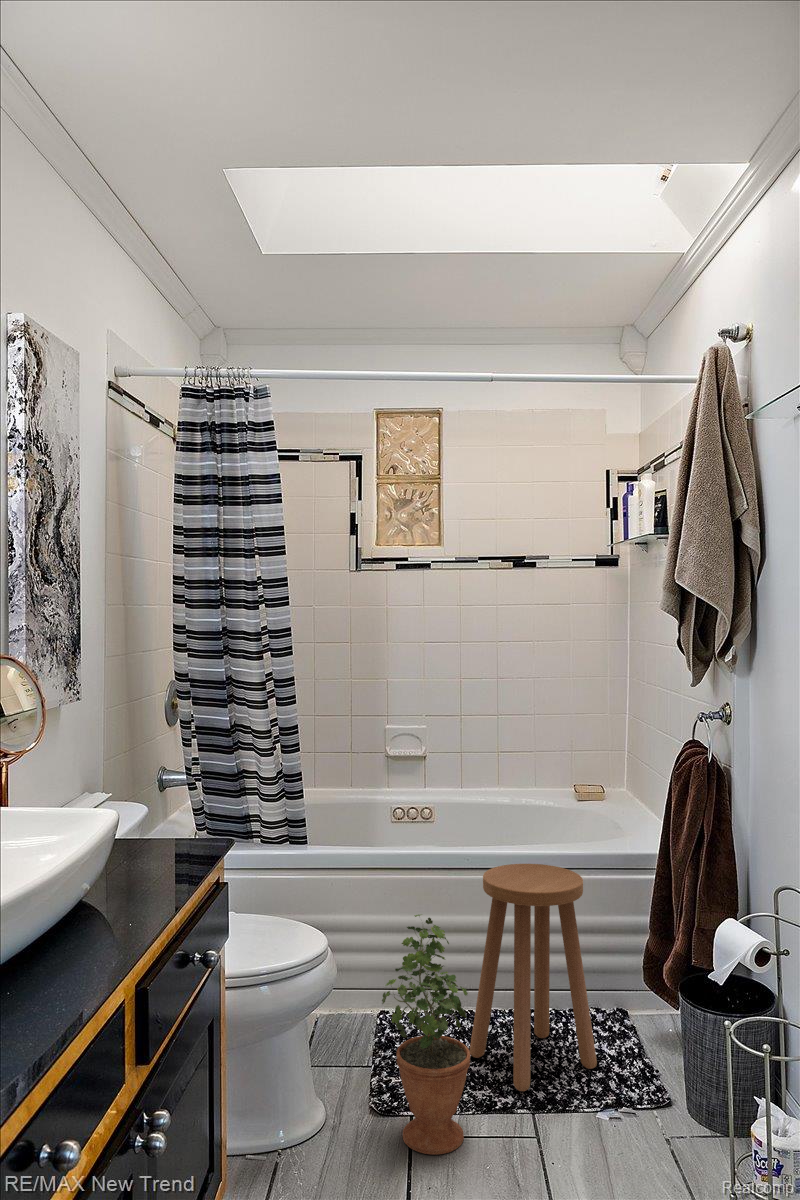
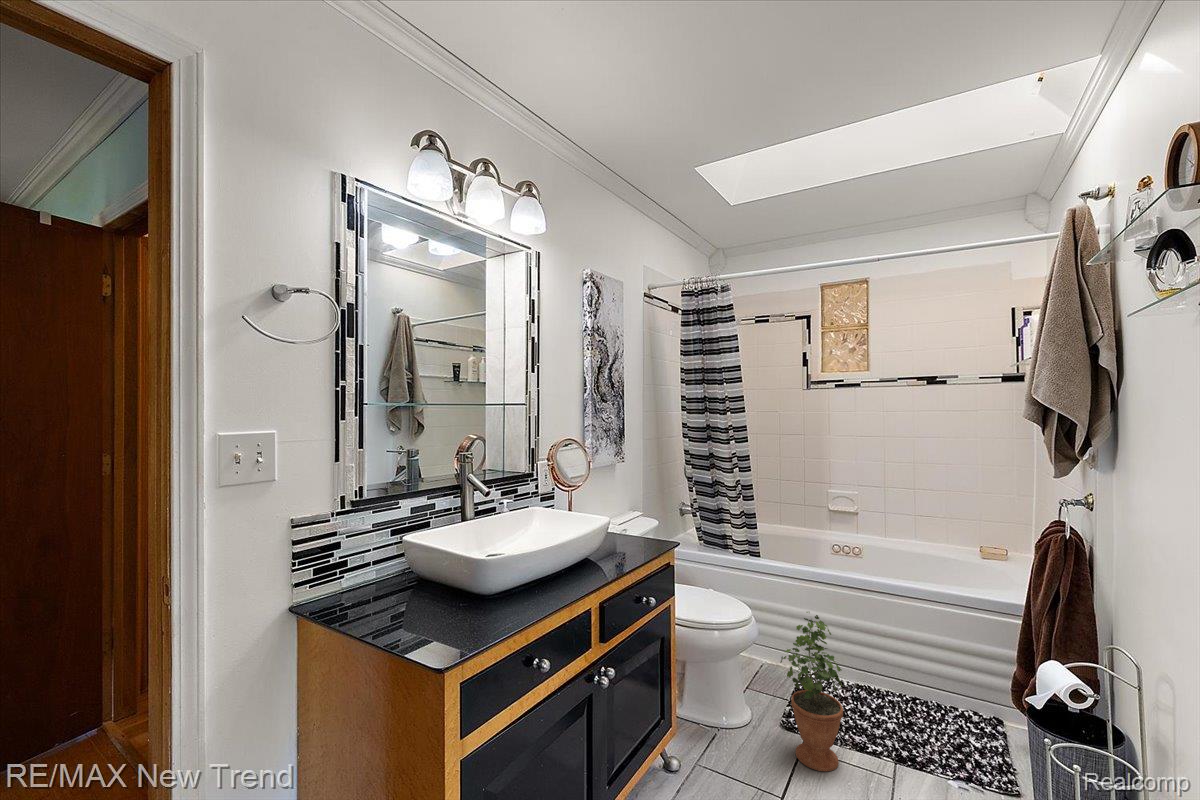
stool: present [470,864,597,1091] -> none [859,590,959,749]

